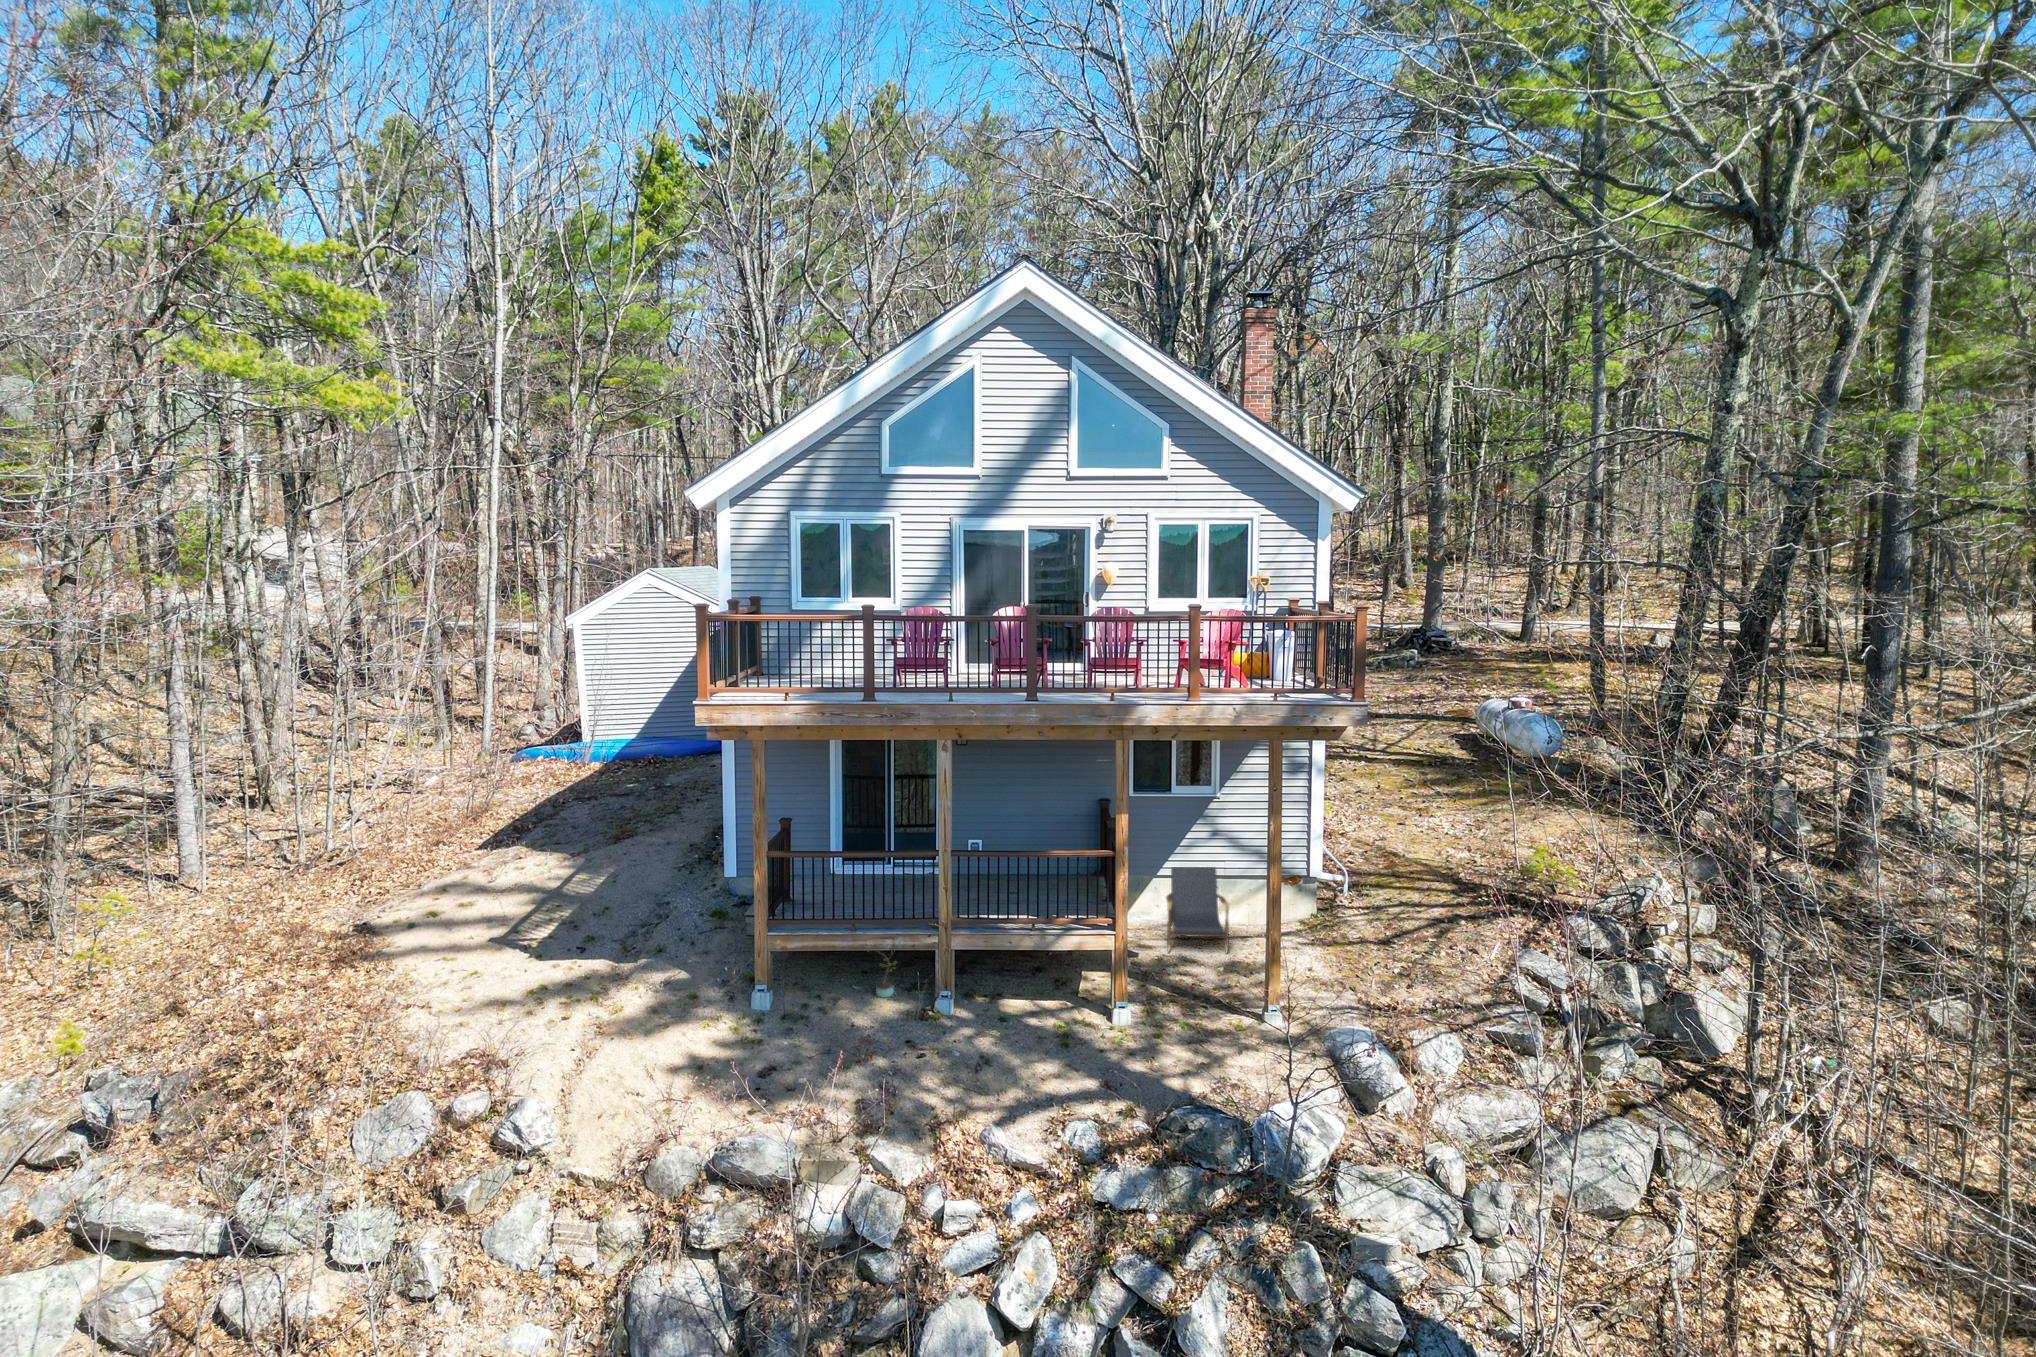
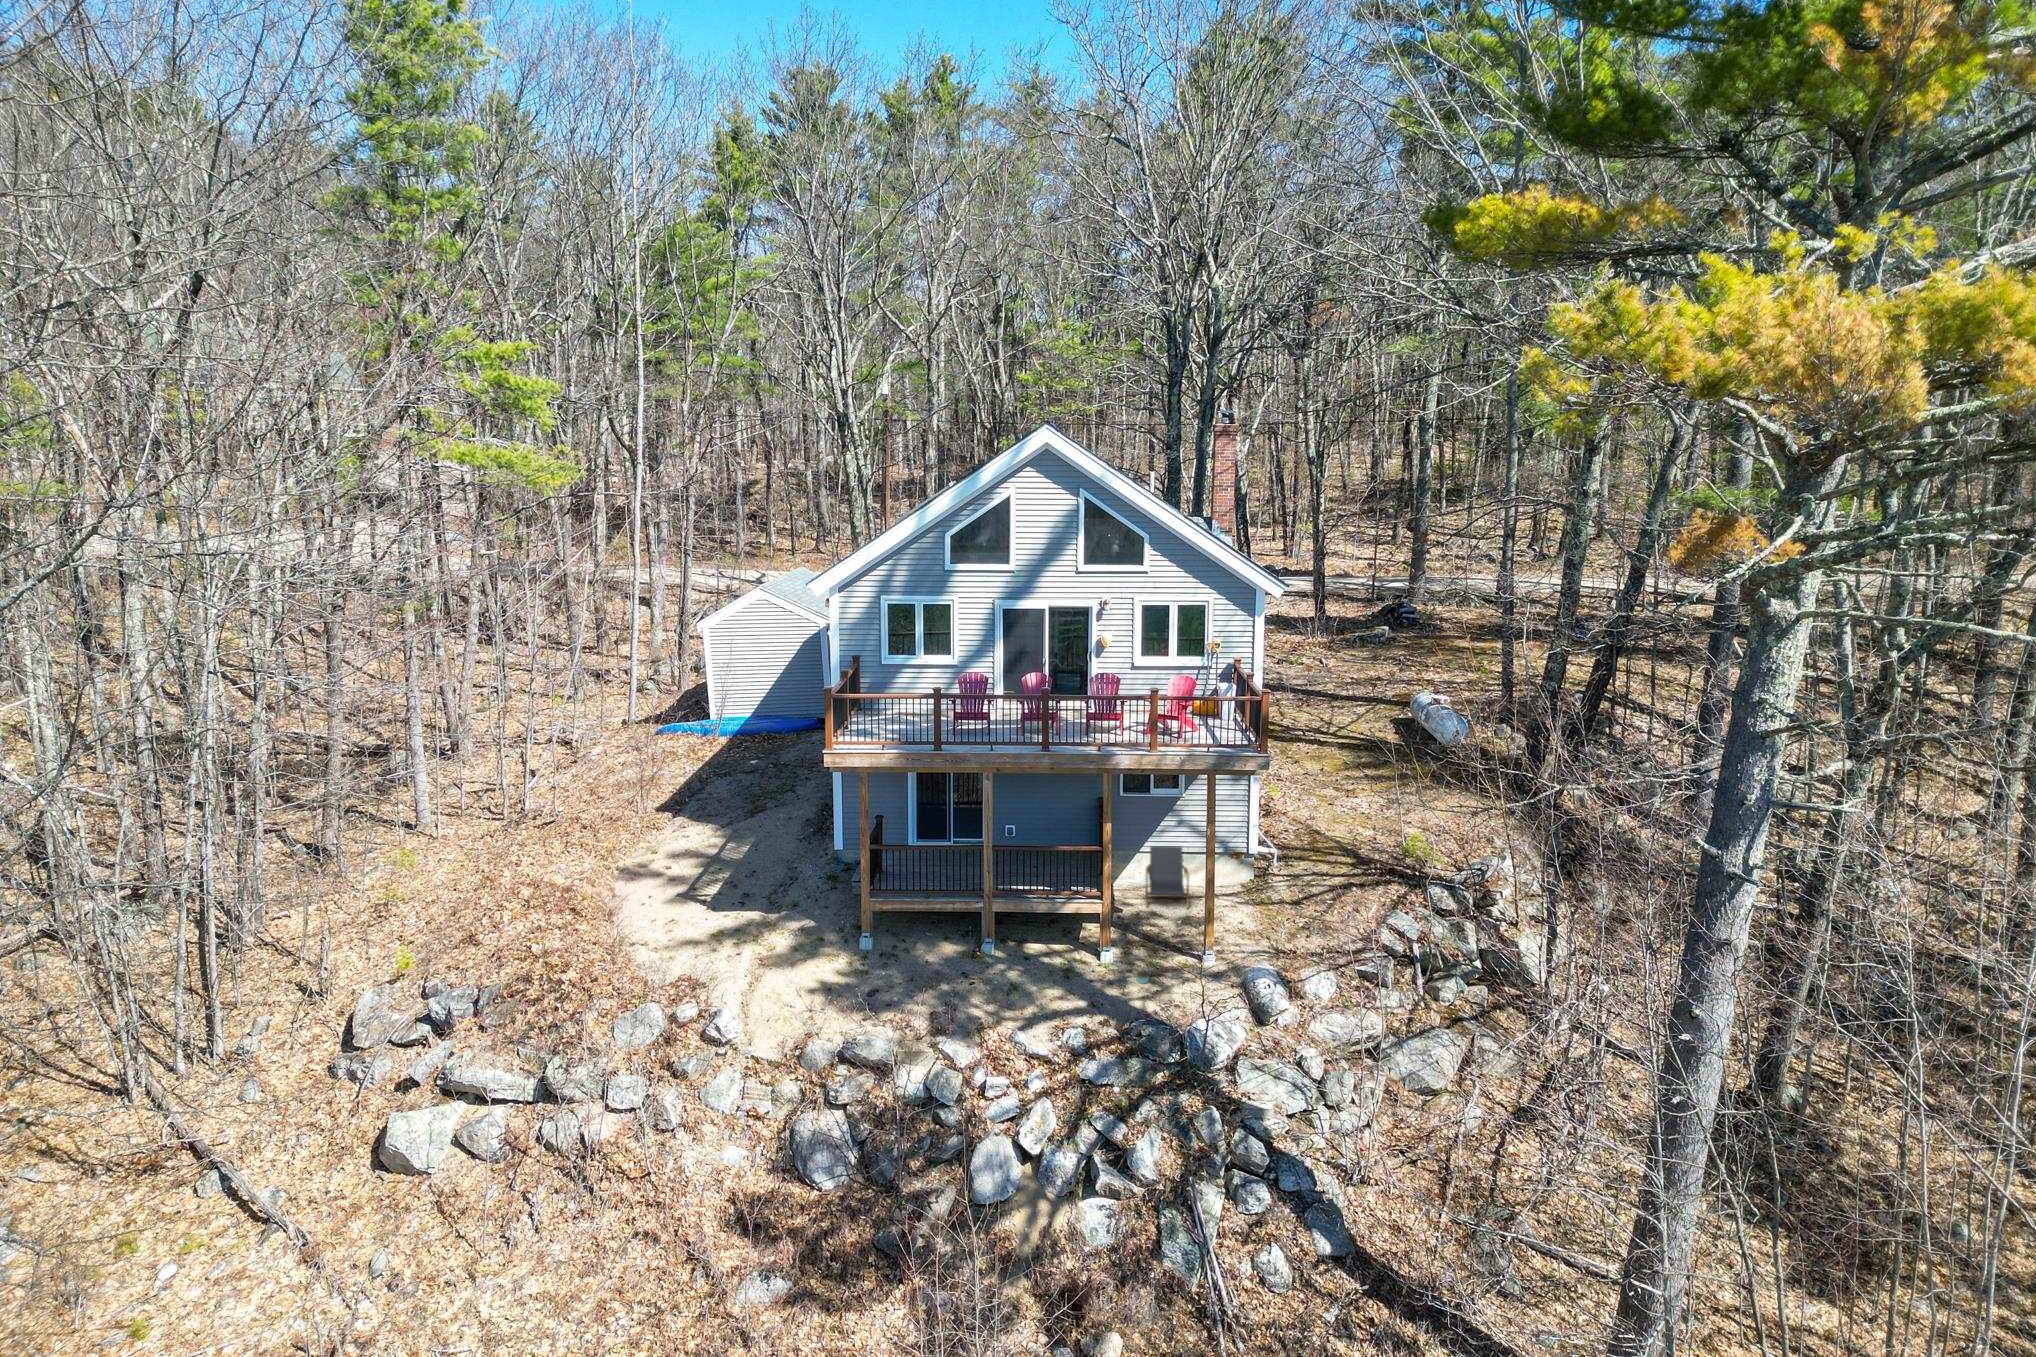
potted plant: present [867,949,897,997] -> present [1131,941,1154,984]

